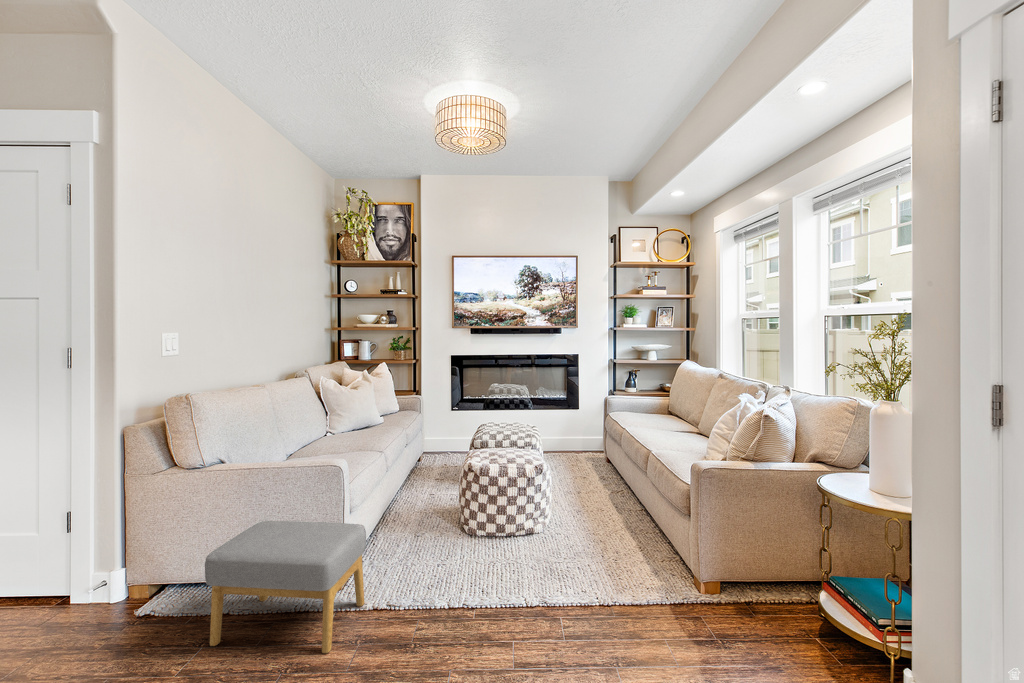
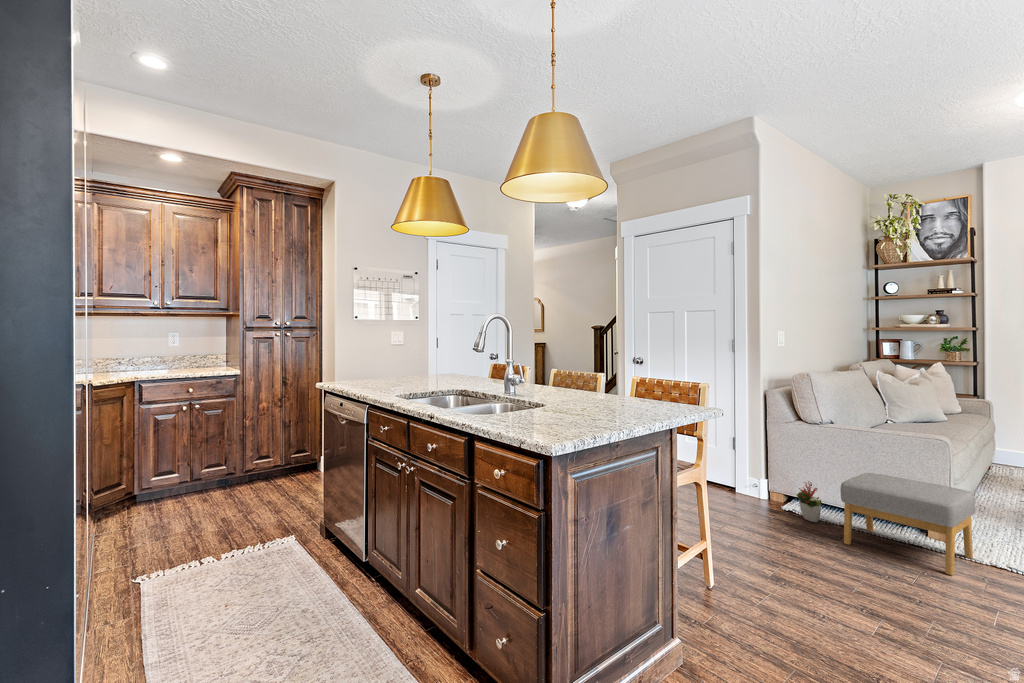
decorative plant: none [164,550,200,612] -> present [797,481,822,522]

